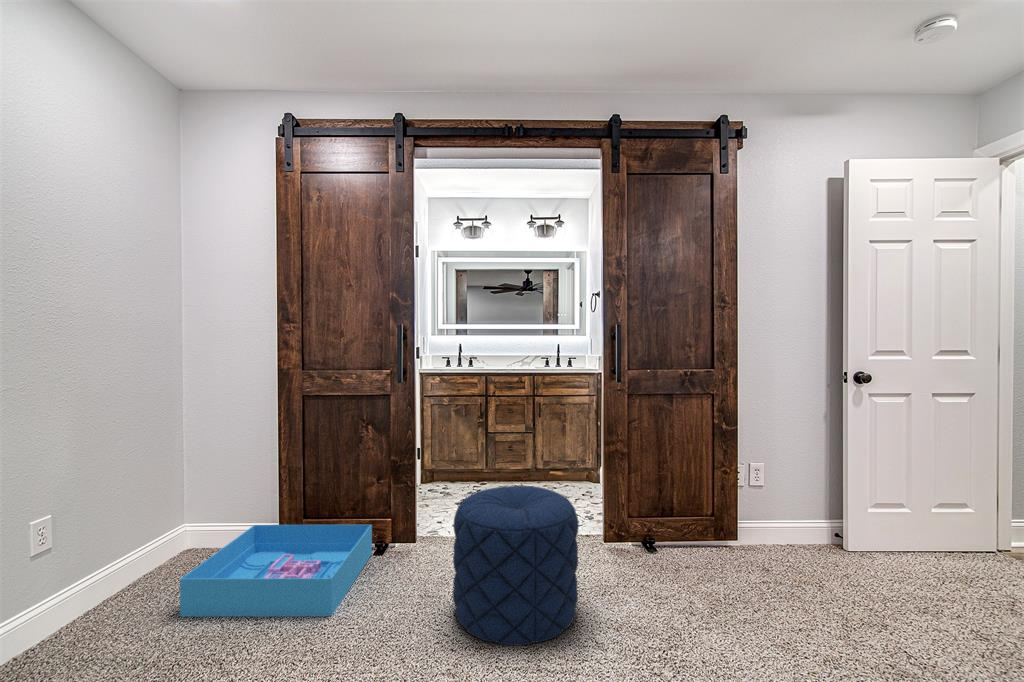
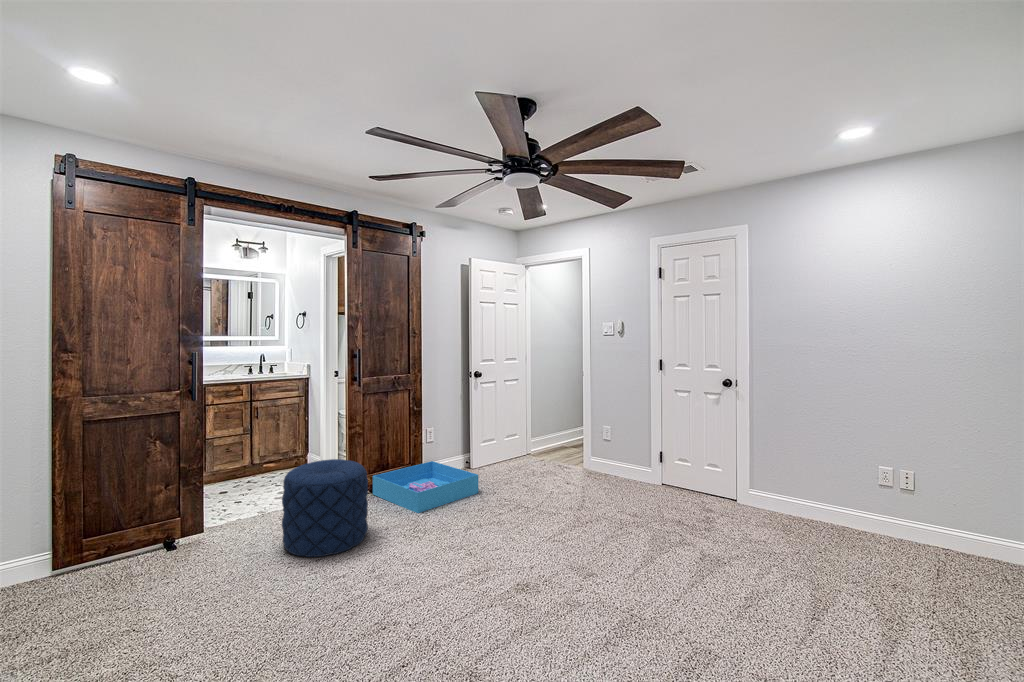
storage bin: present [180,525,372,617] -> present [373,461,478,513]

